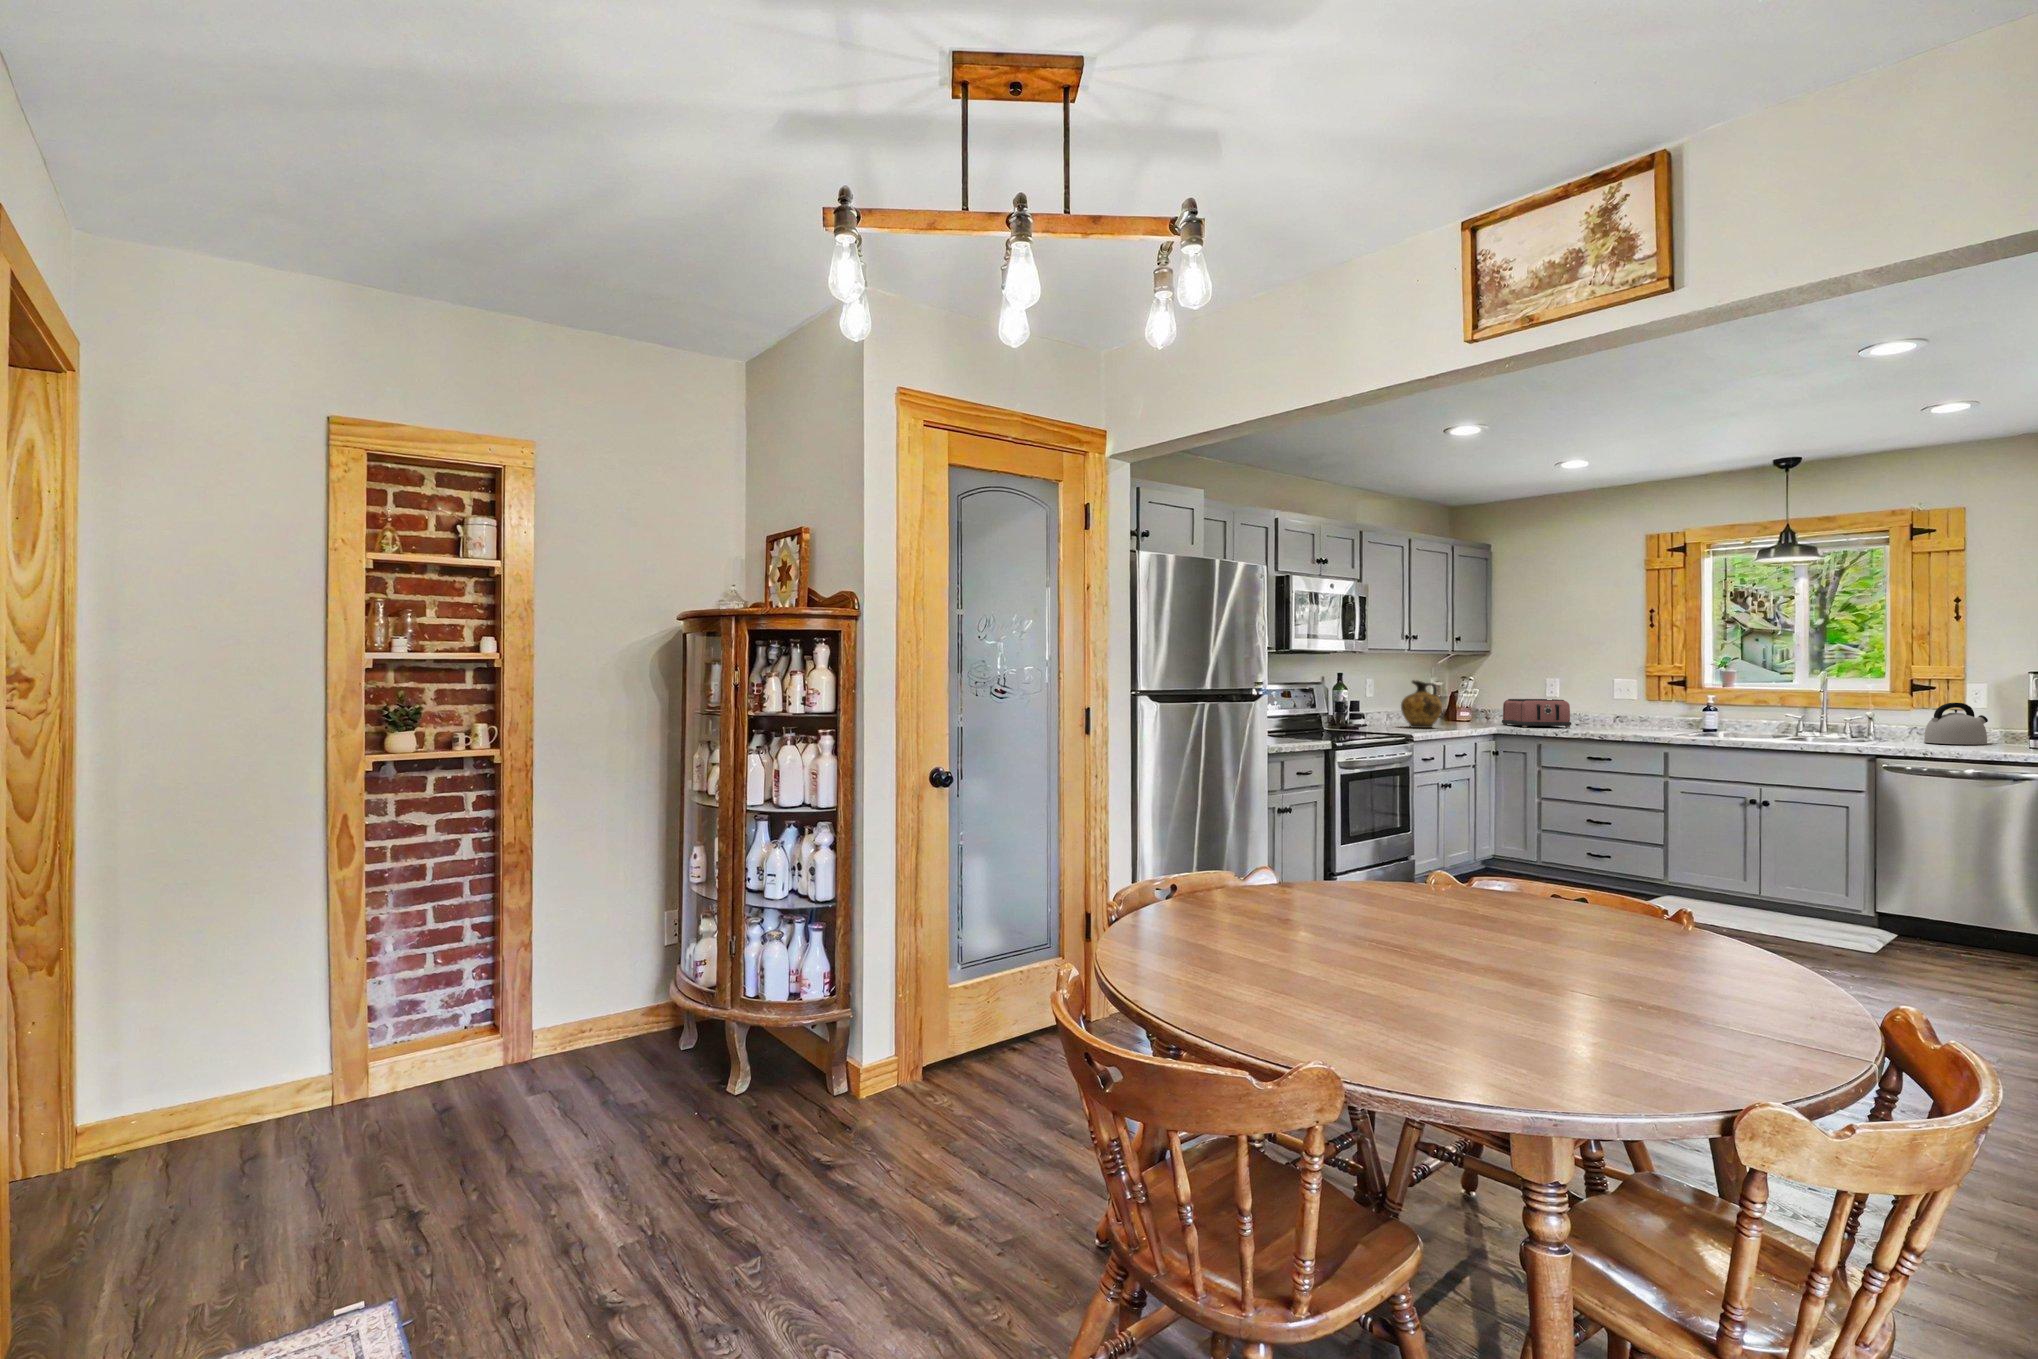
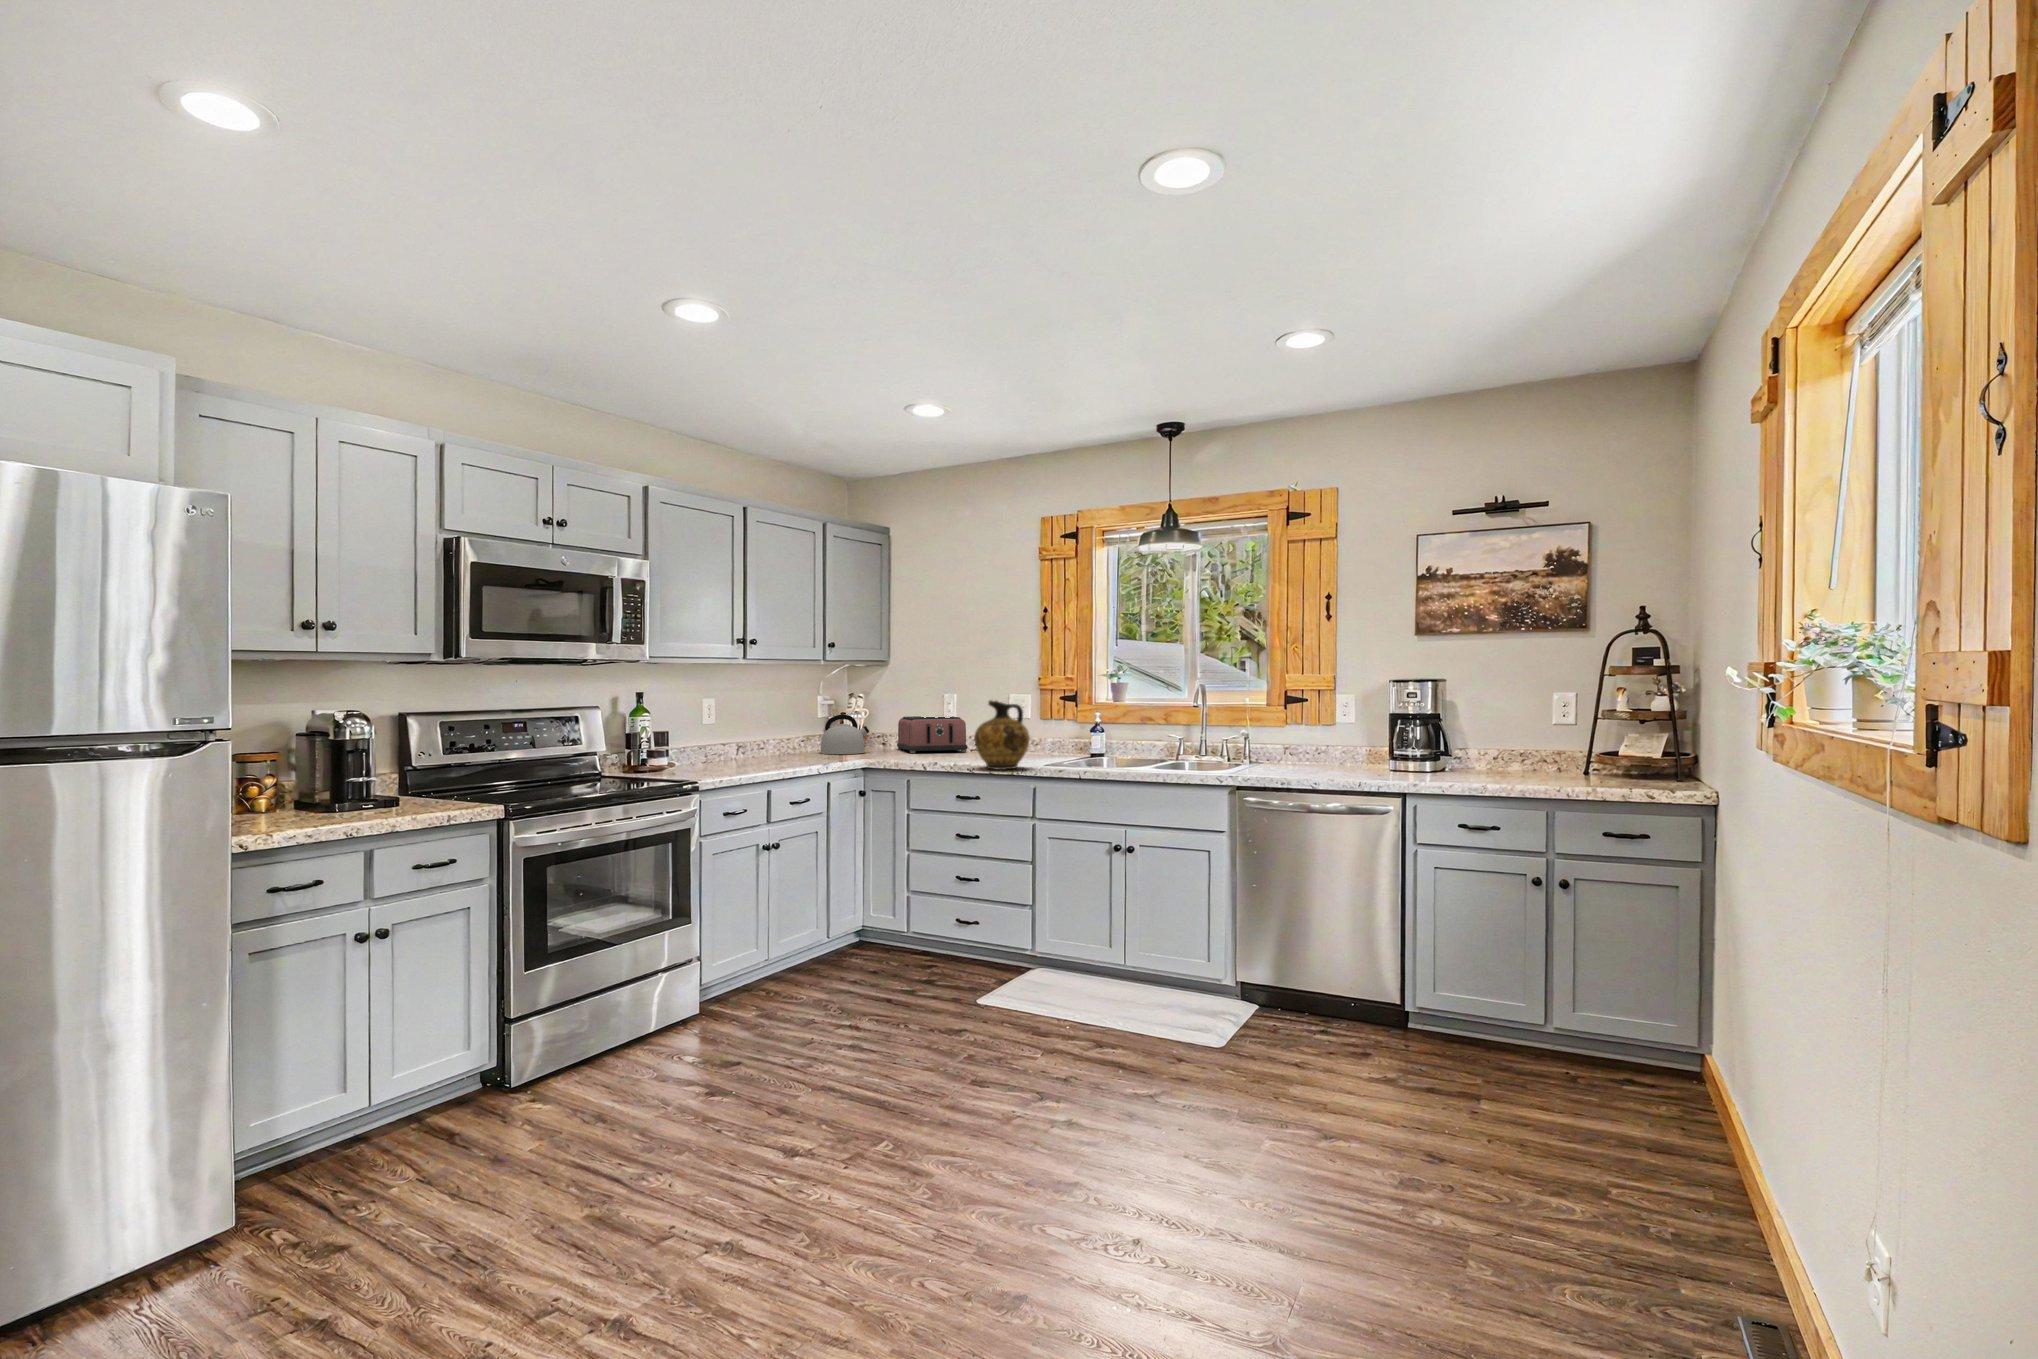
ceramic jug: present [1401,680,1442,728] -> present [974,700,1030,770]
kettle: present [1924,703,1988,745] -> present [820,714,869,754]

